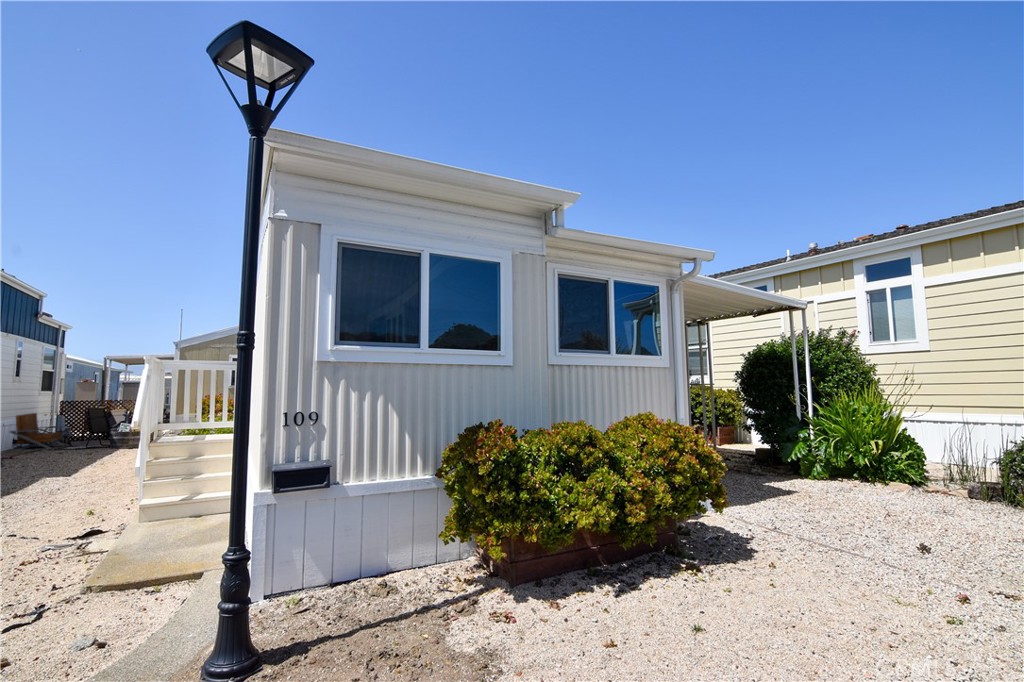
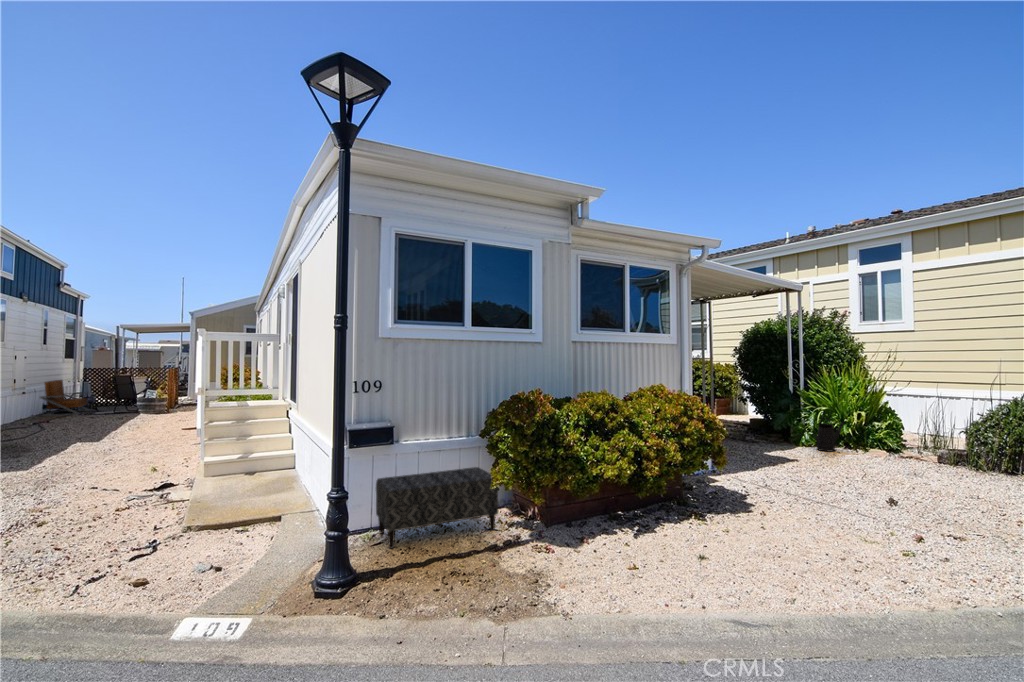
watering can: none [829,447,859,485] -> present [816,418,844,452]
bench: none [308,512,454,617] -> present [376,467,498,548]

